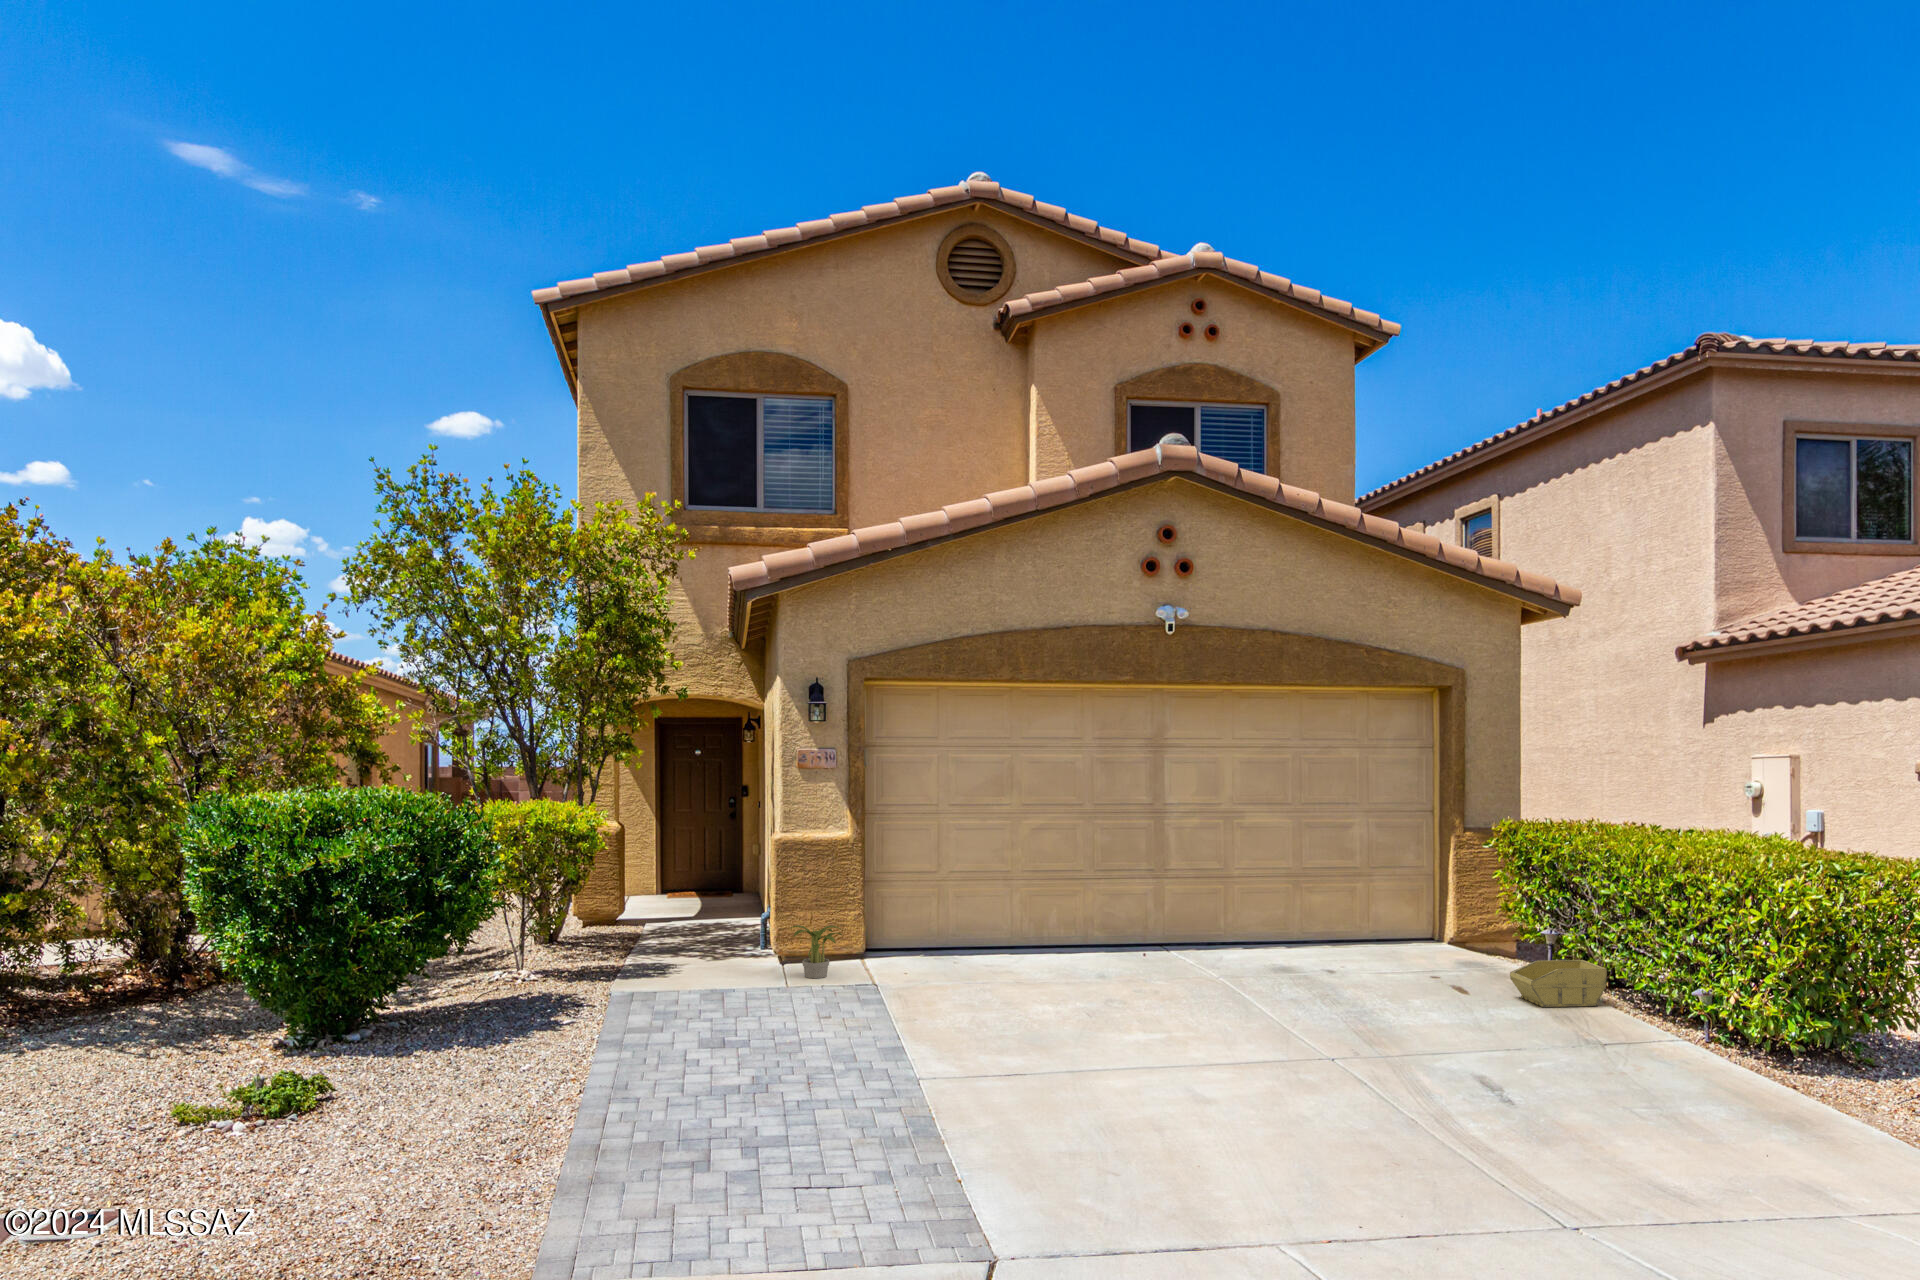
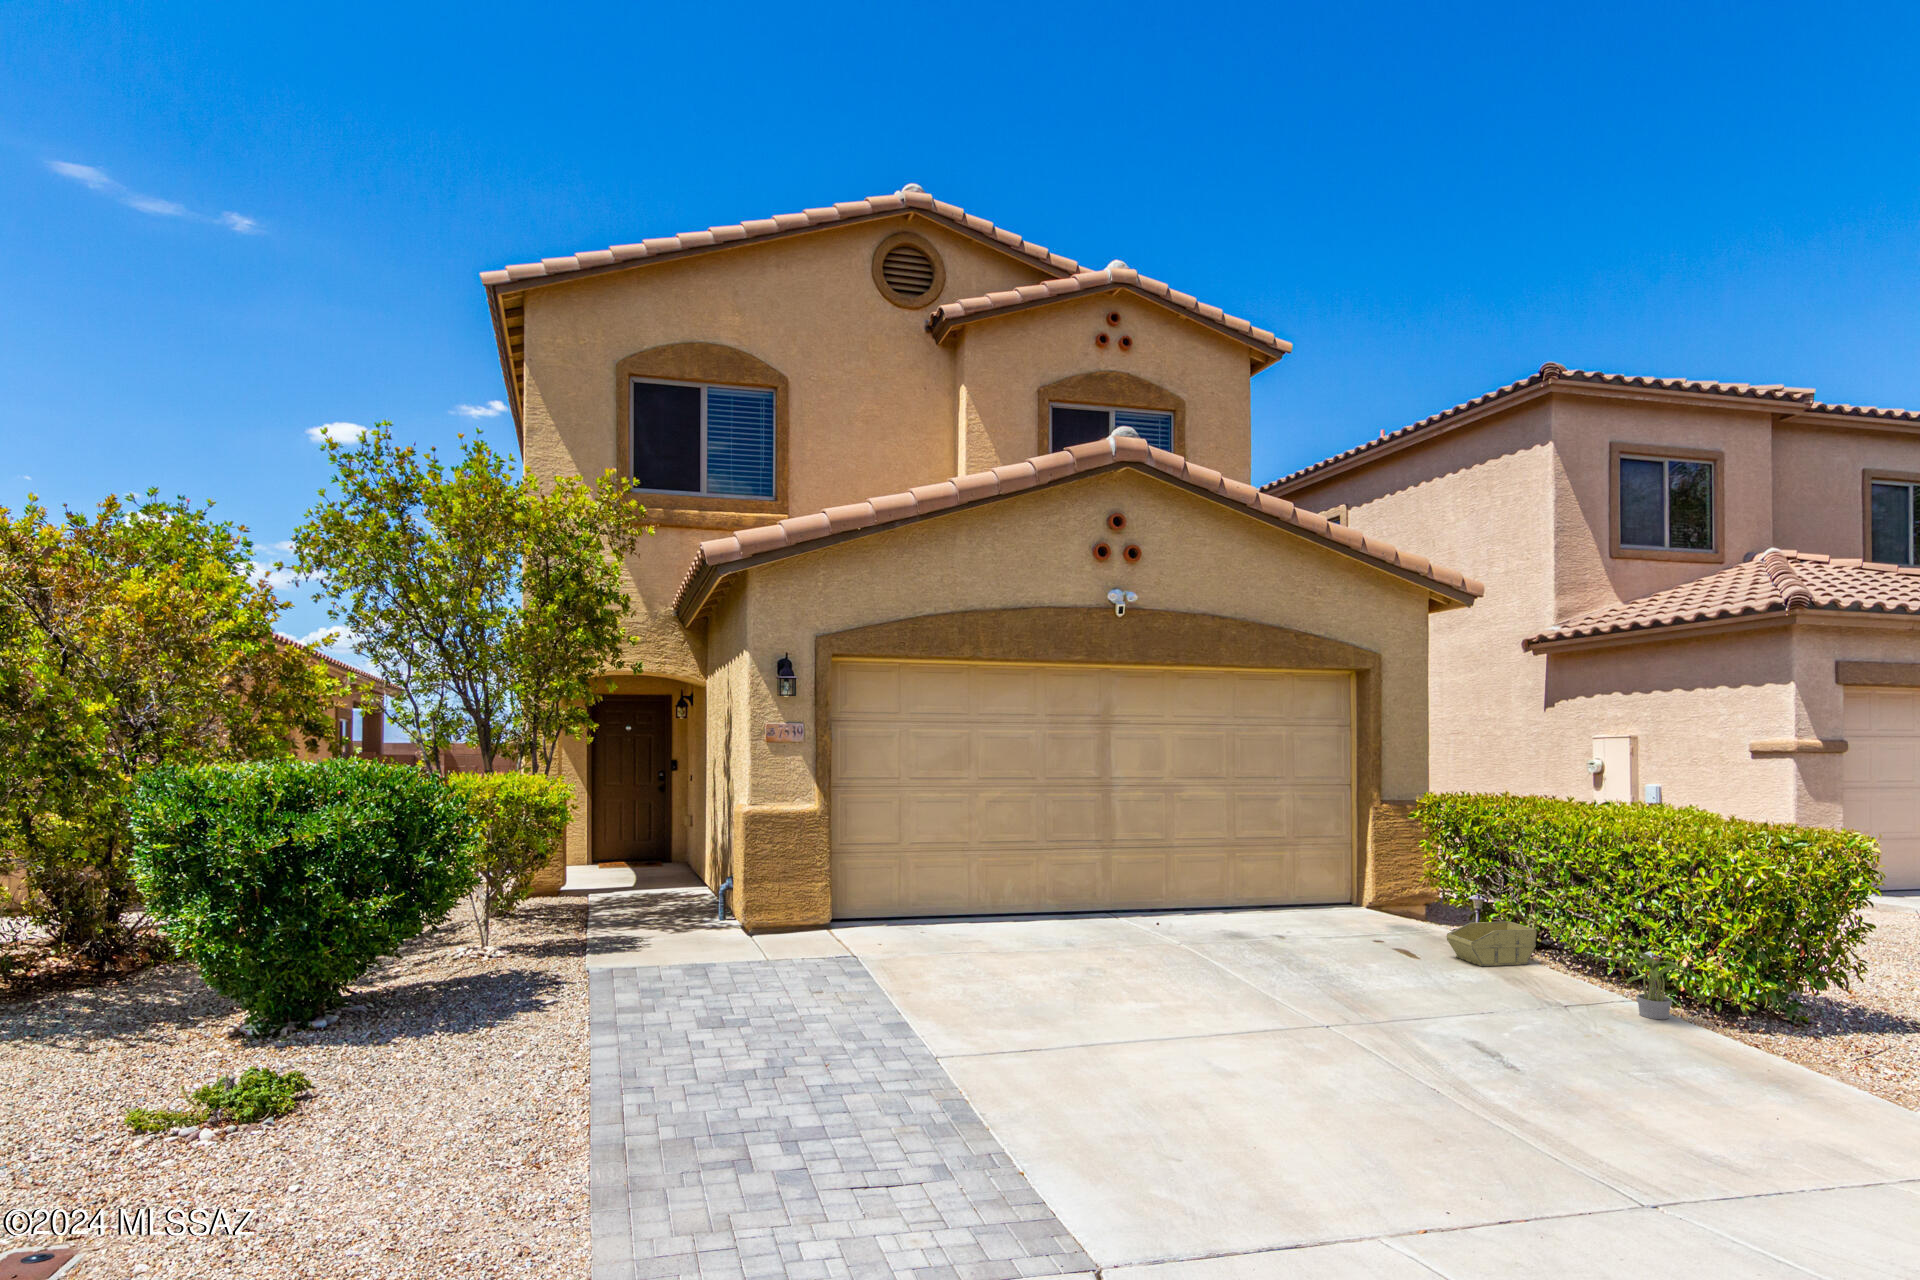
potted plant: present [791,925,842,978] -> present [1615,952,1694,1019]

